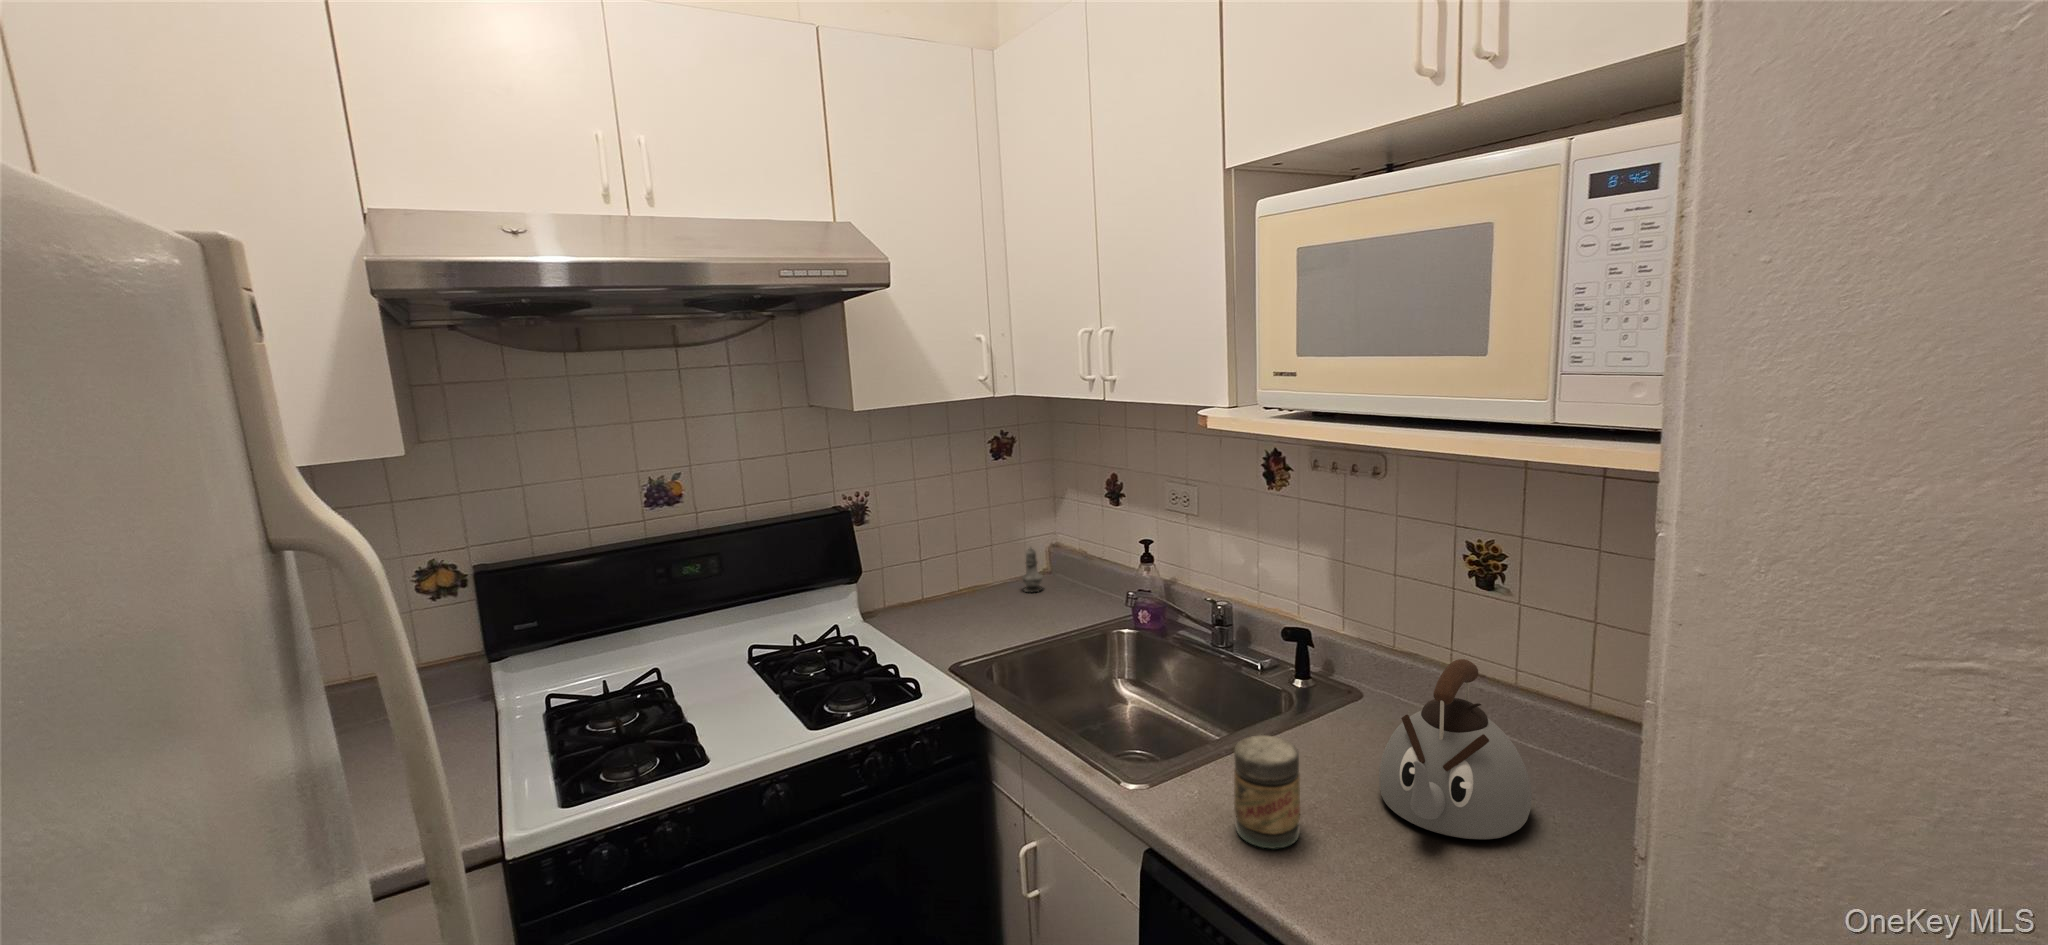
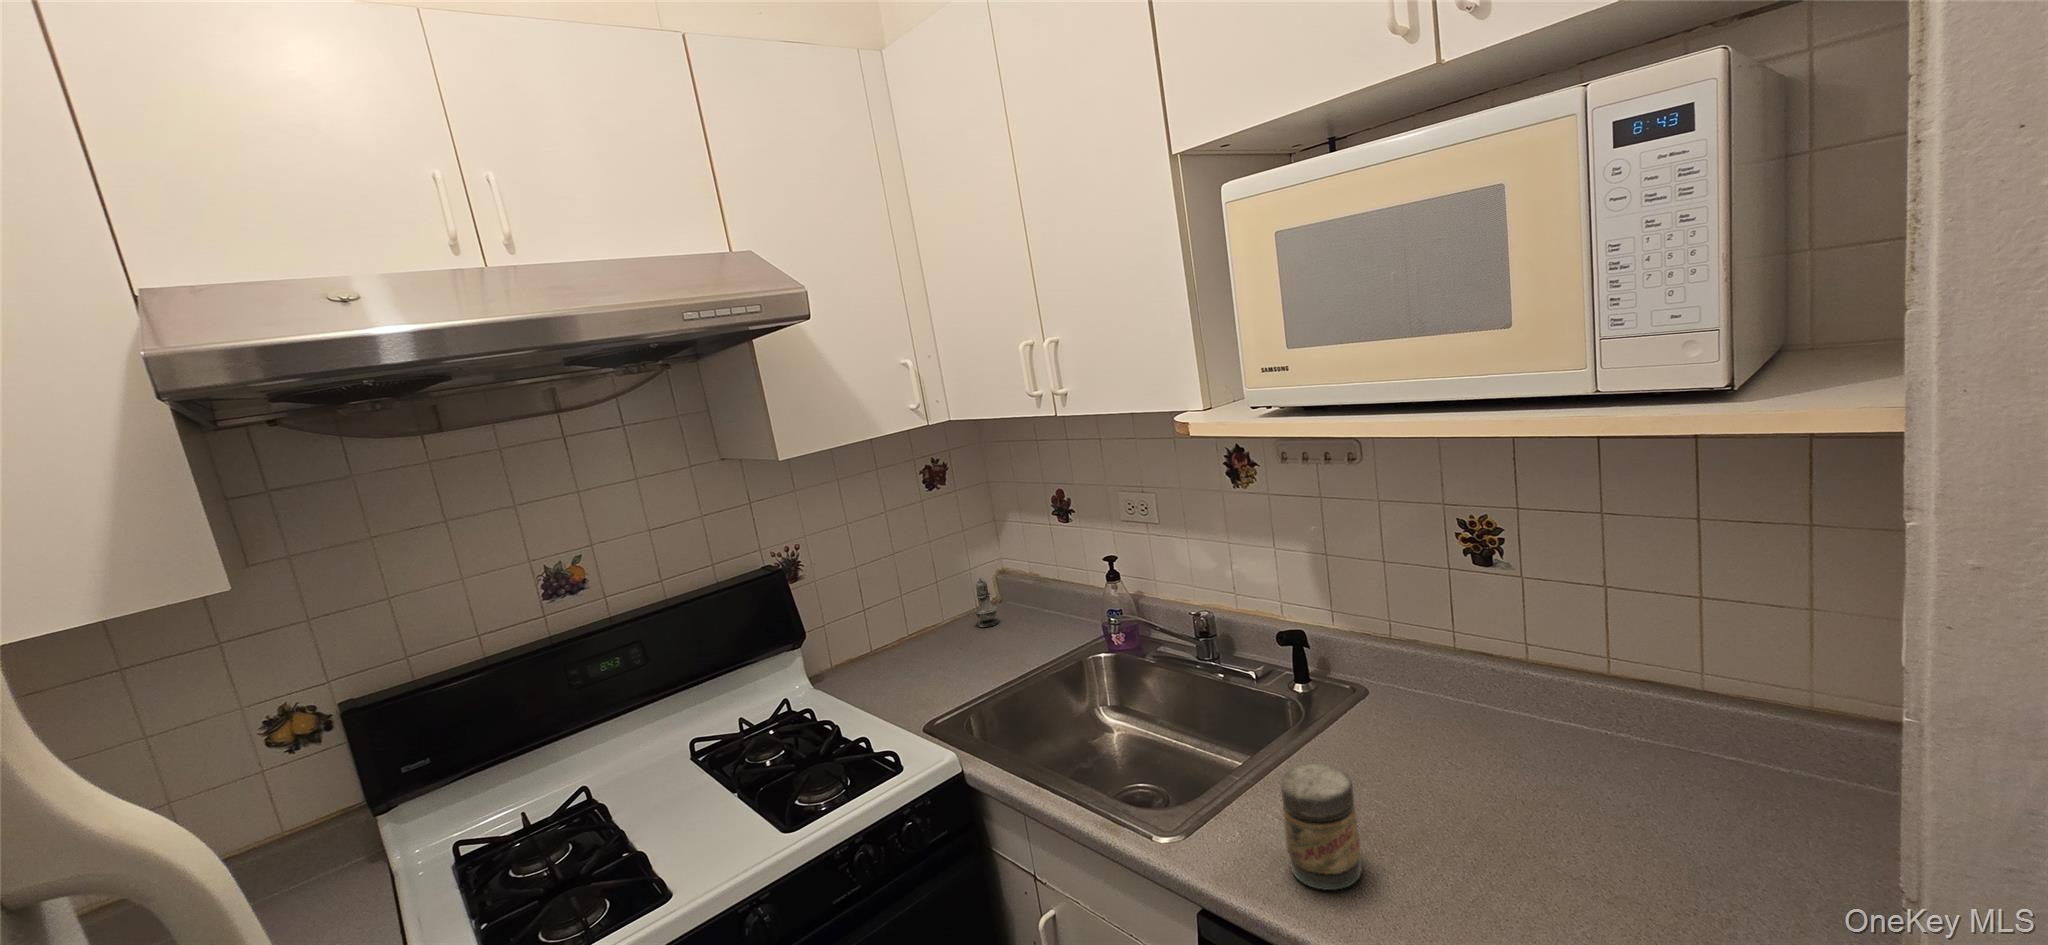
kettle: present [1379,659,1532,839] -> none [1422,648,1586,840]

